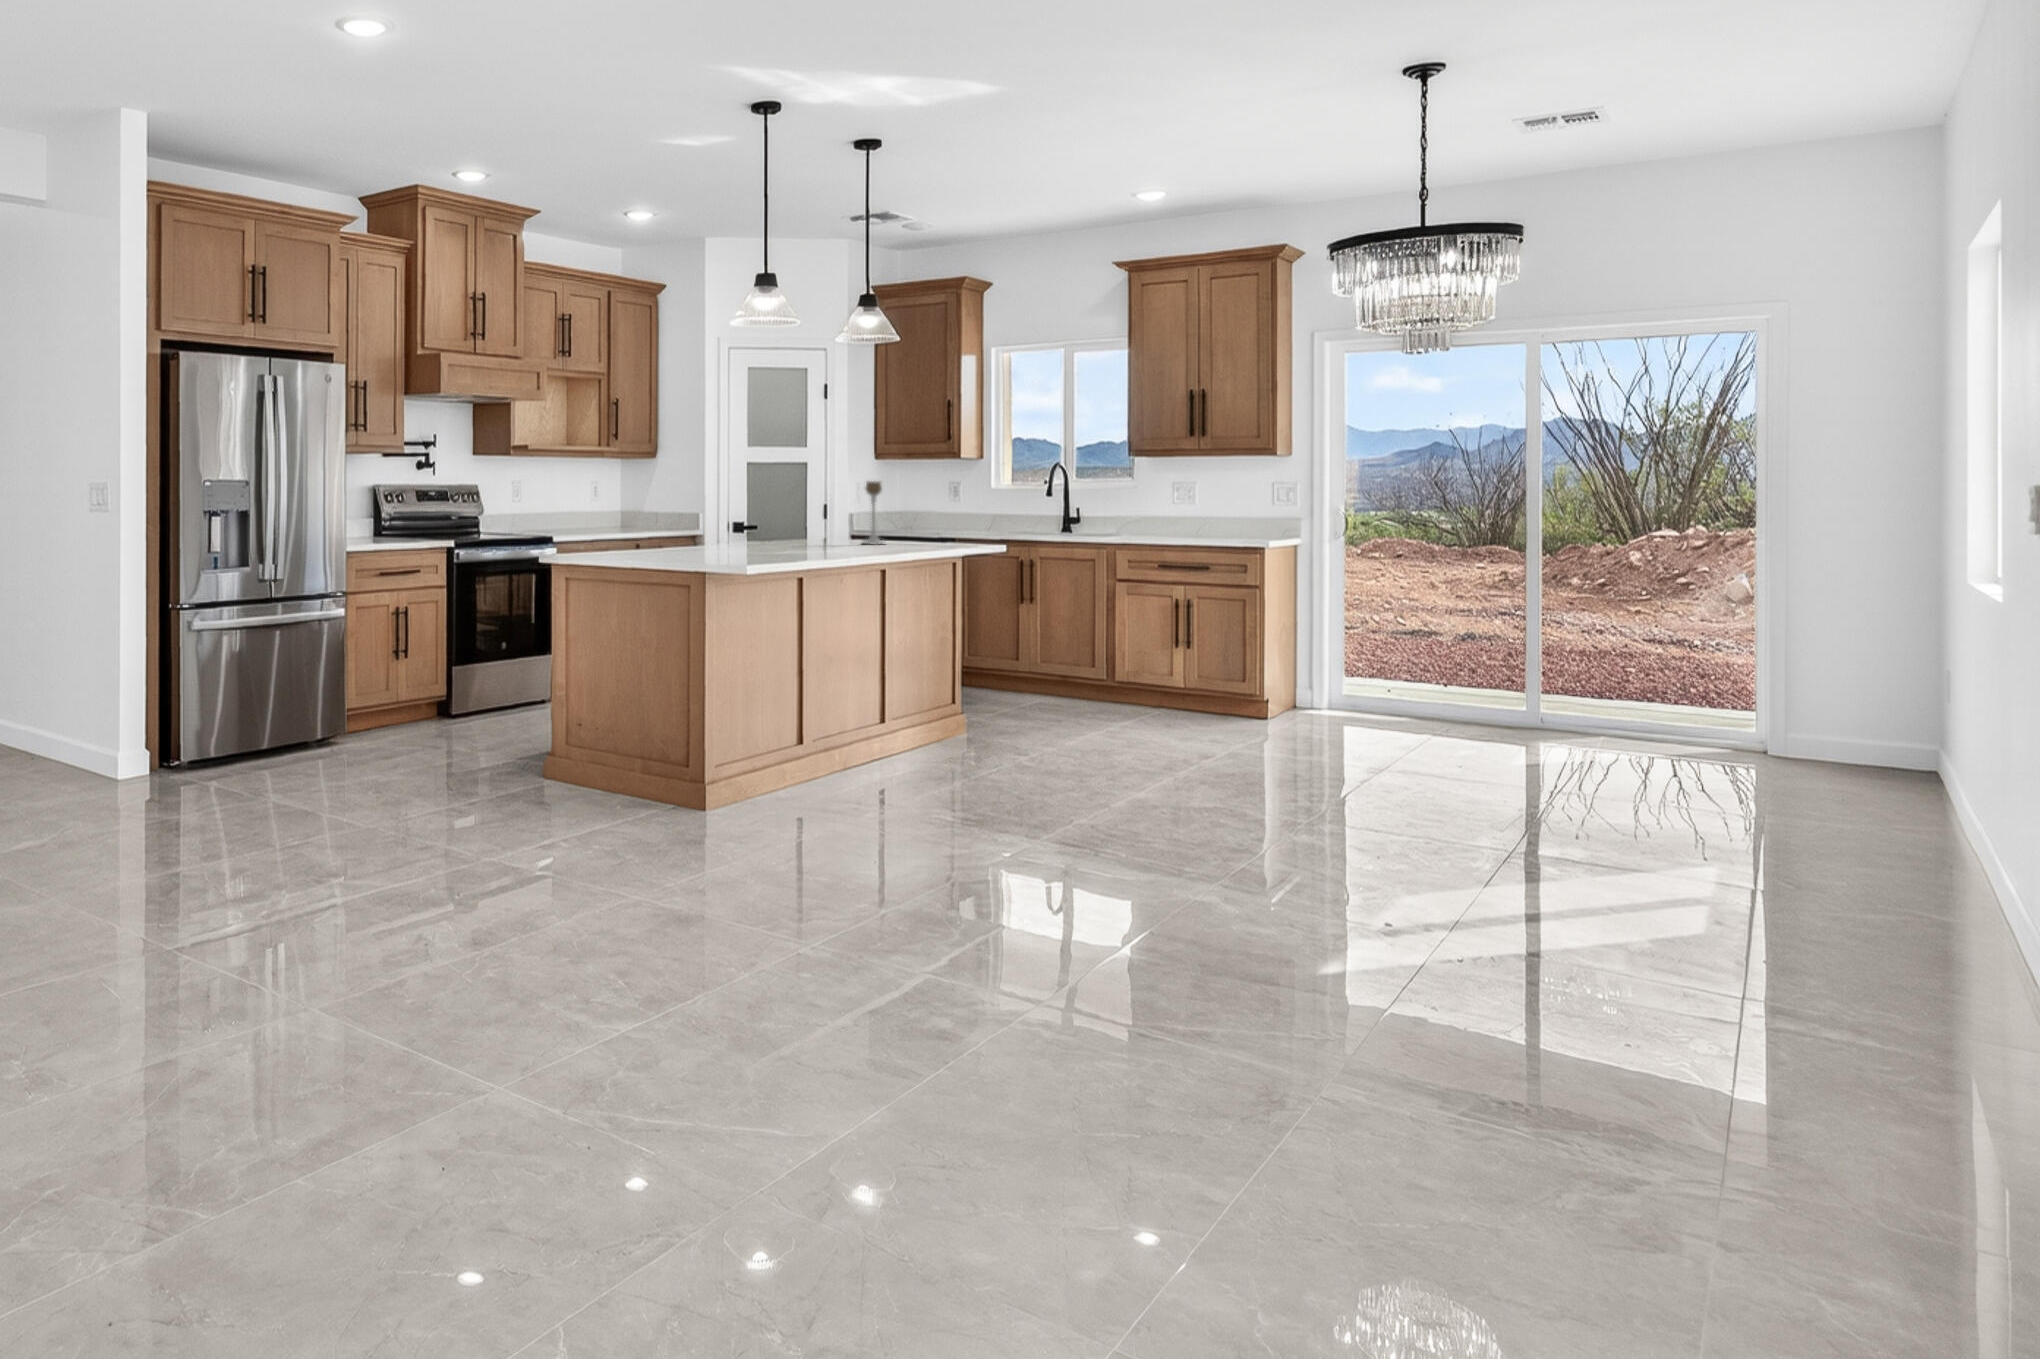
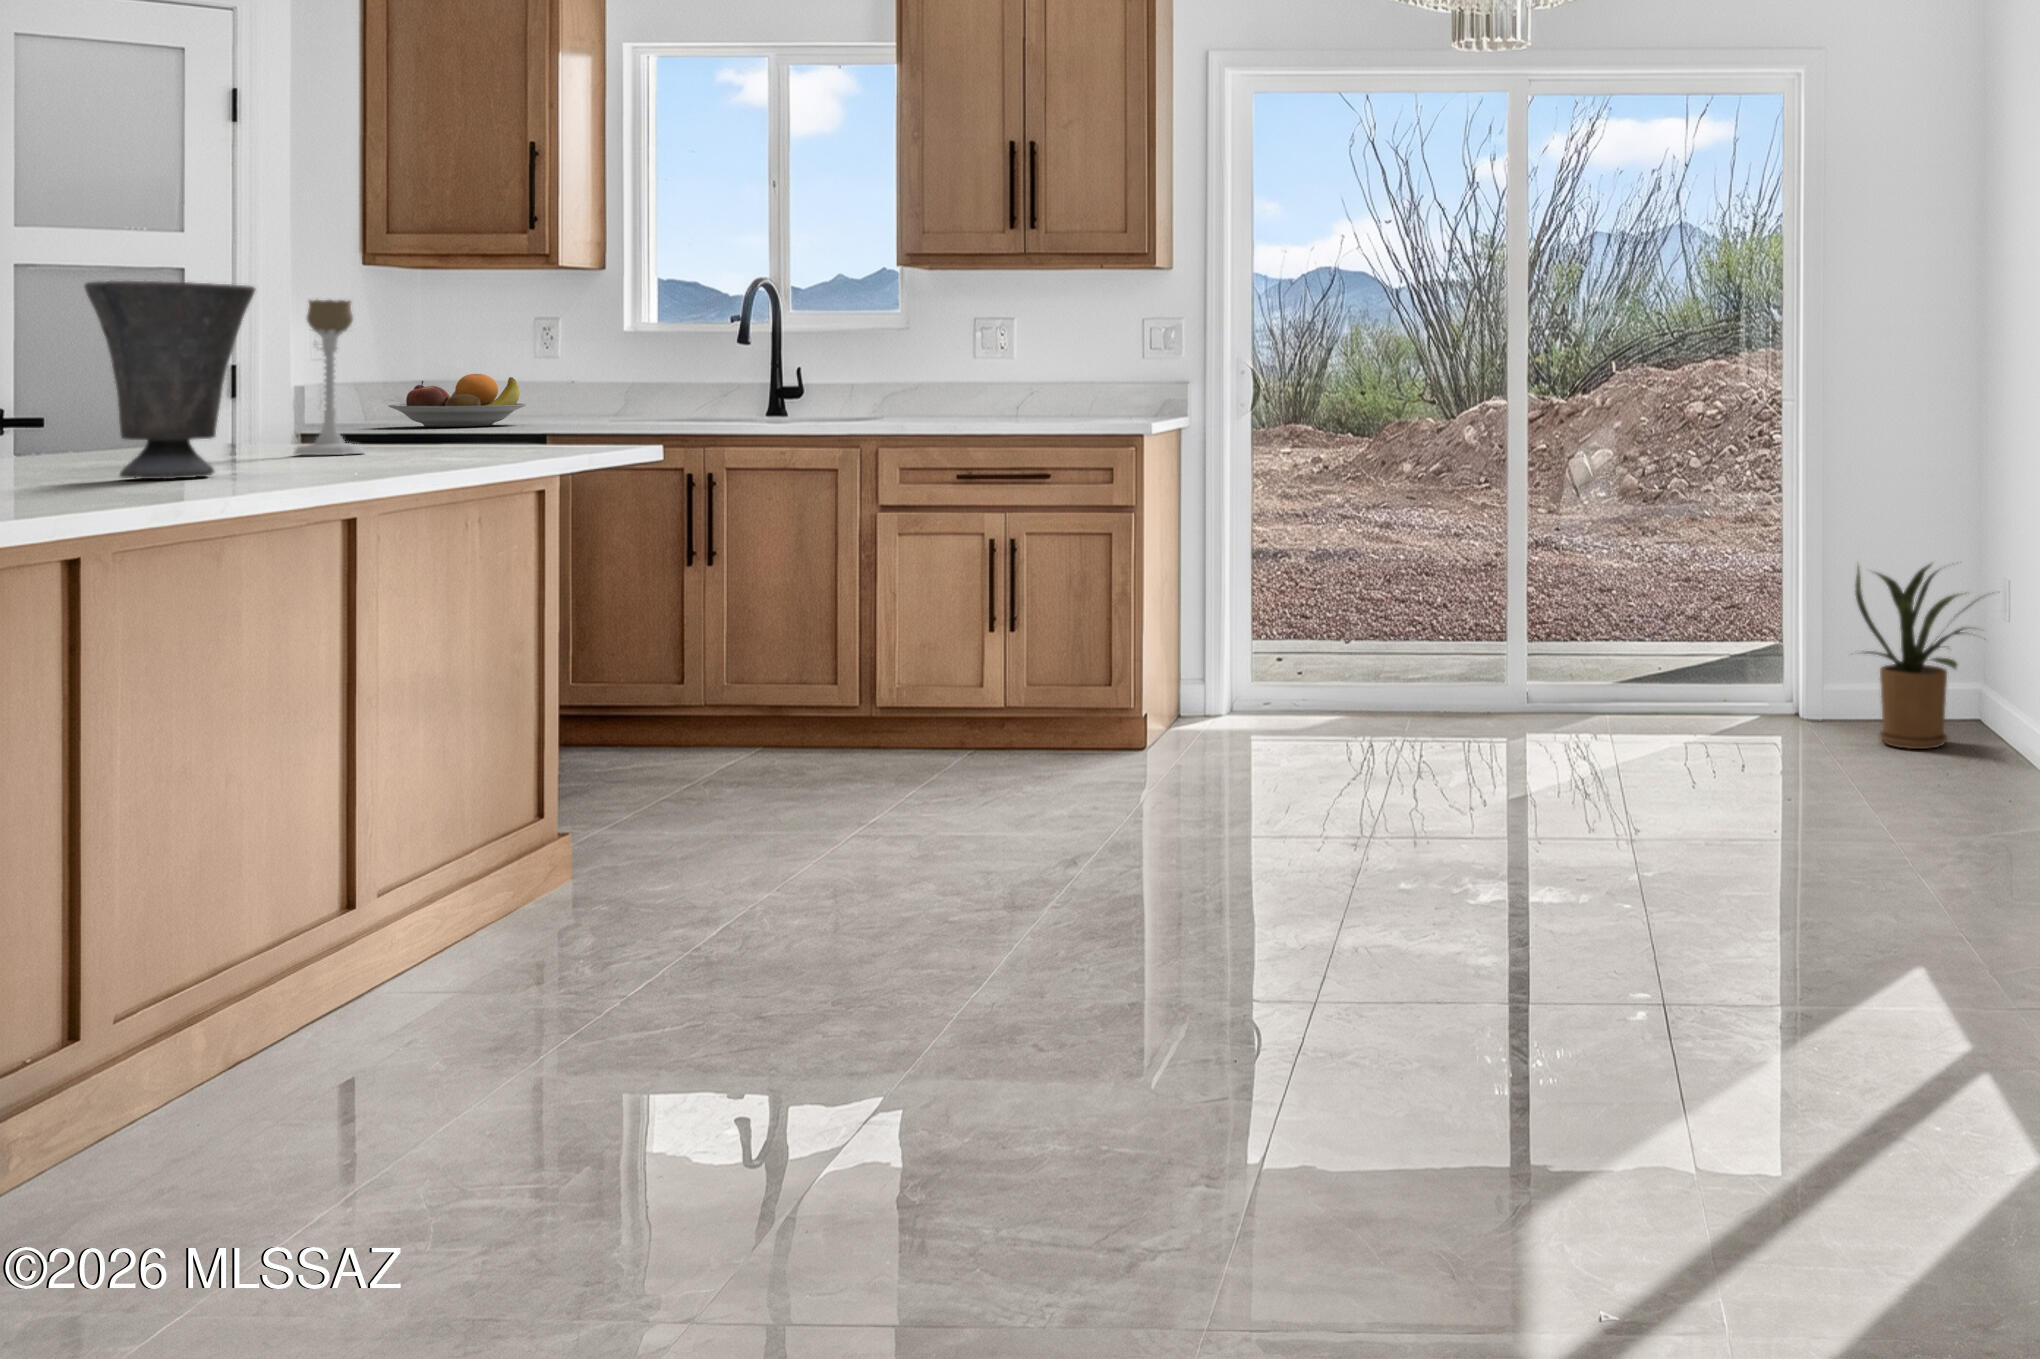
vase: none [803,480,855,551] -> present [85,281,255,479]
fruit bowl: none [888,509,948,534] -> present [389,374,526,427]
house plant: none [1796,653,1928,788] -> present [1855,564,1984,749]

